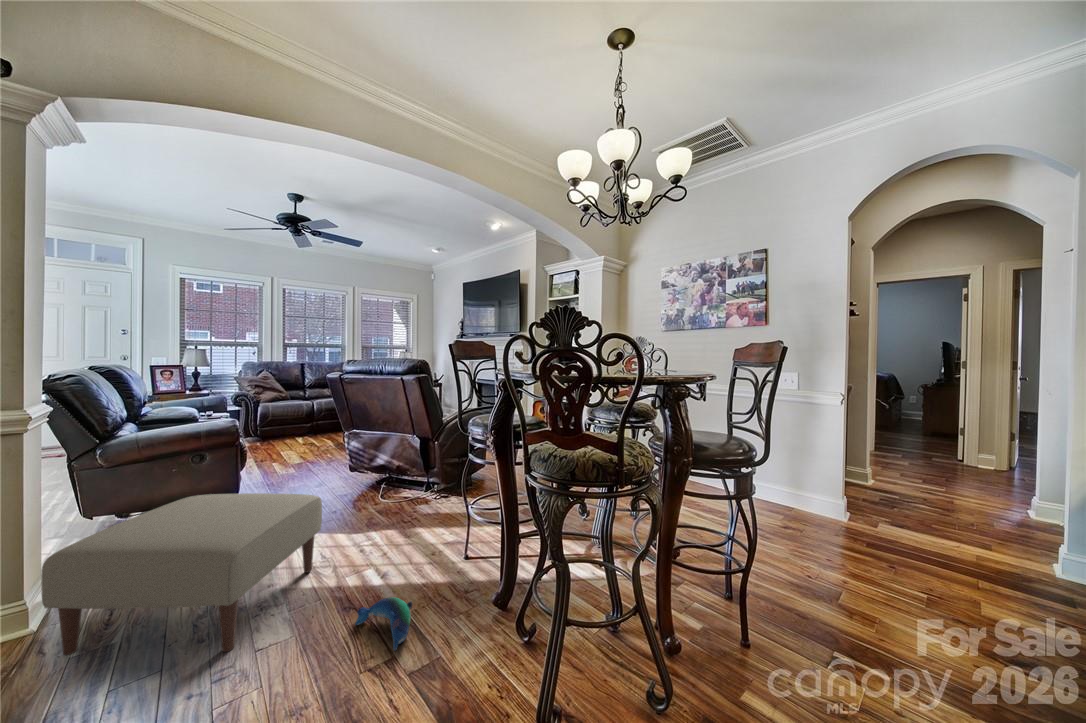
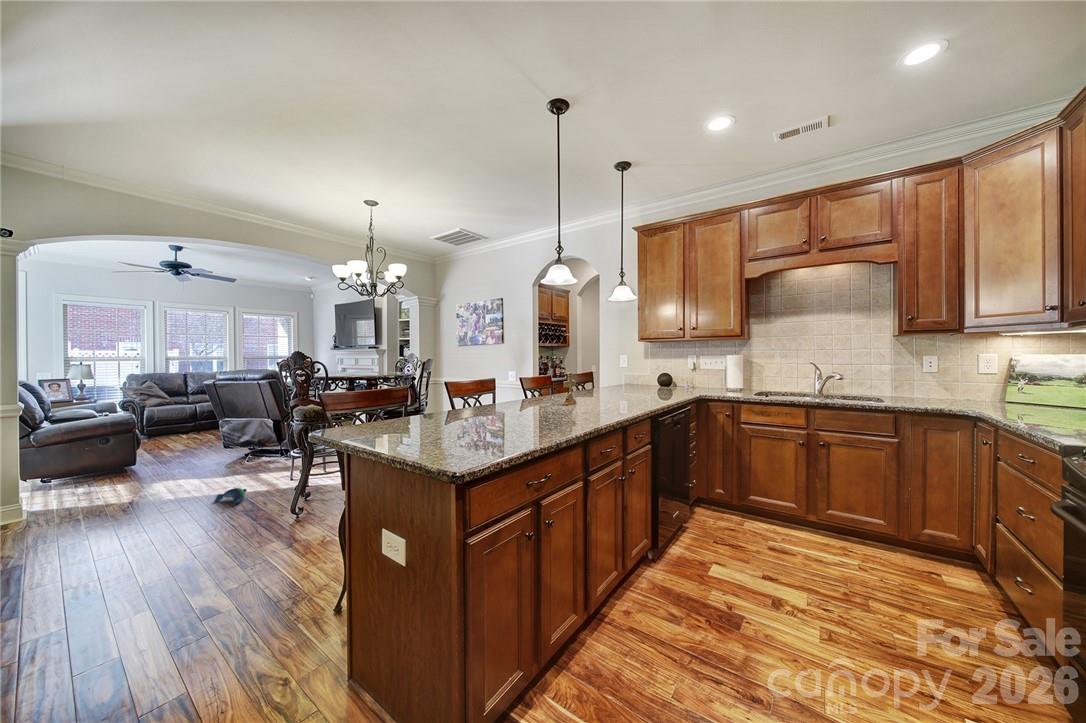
ottoman: present [41,493,322,655] -> none [44,448,198,518]

